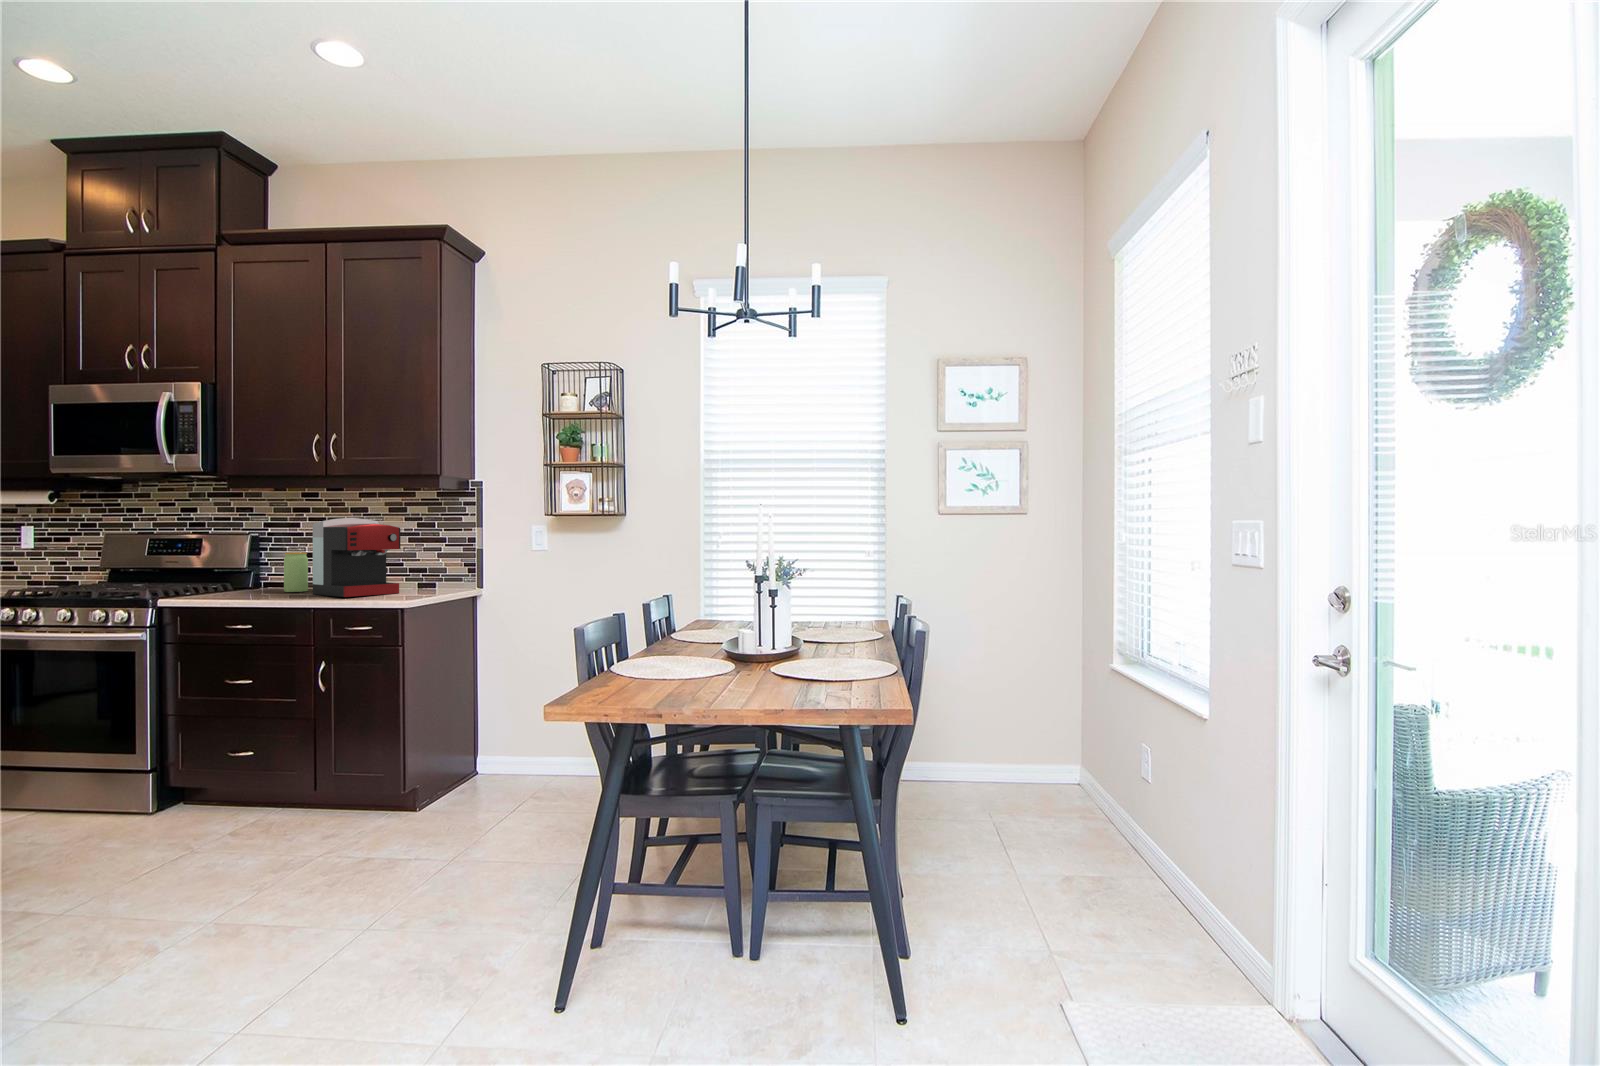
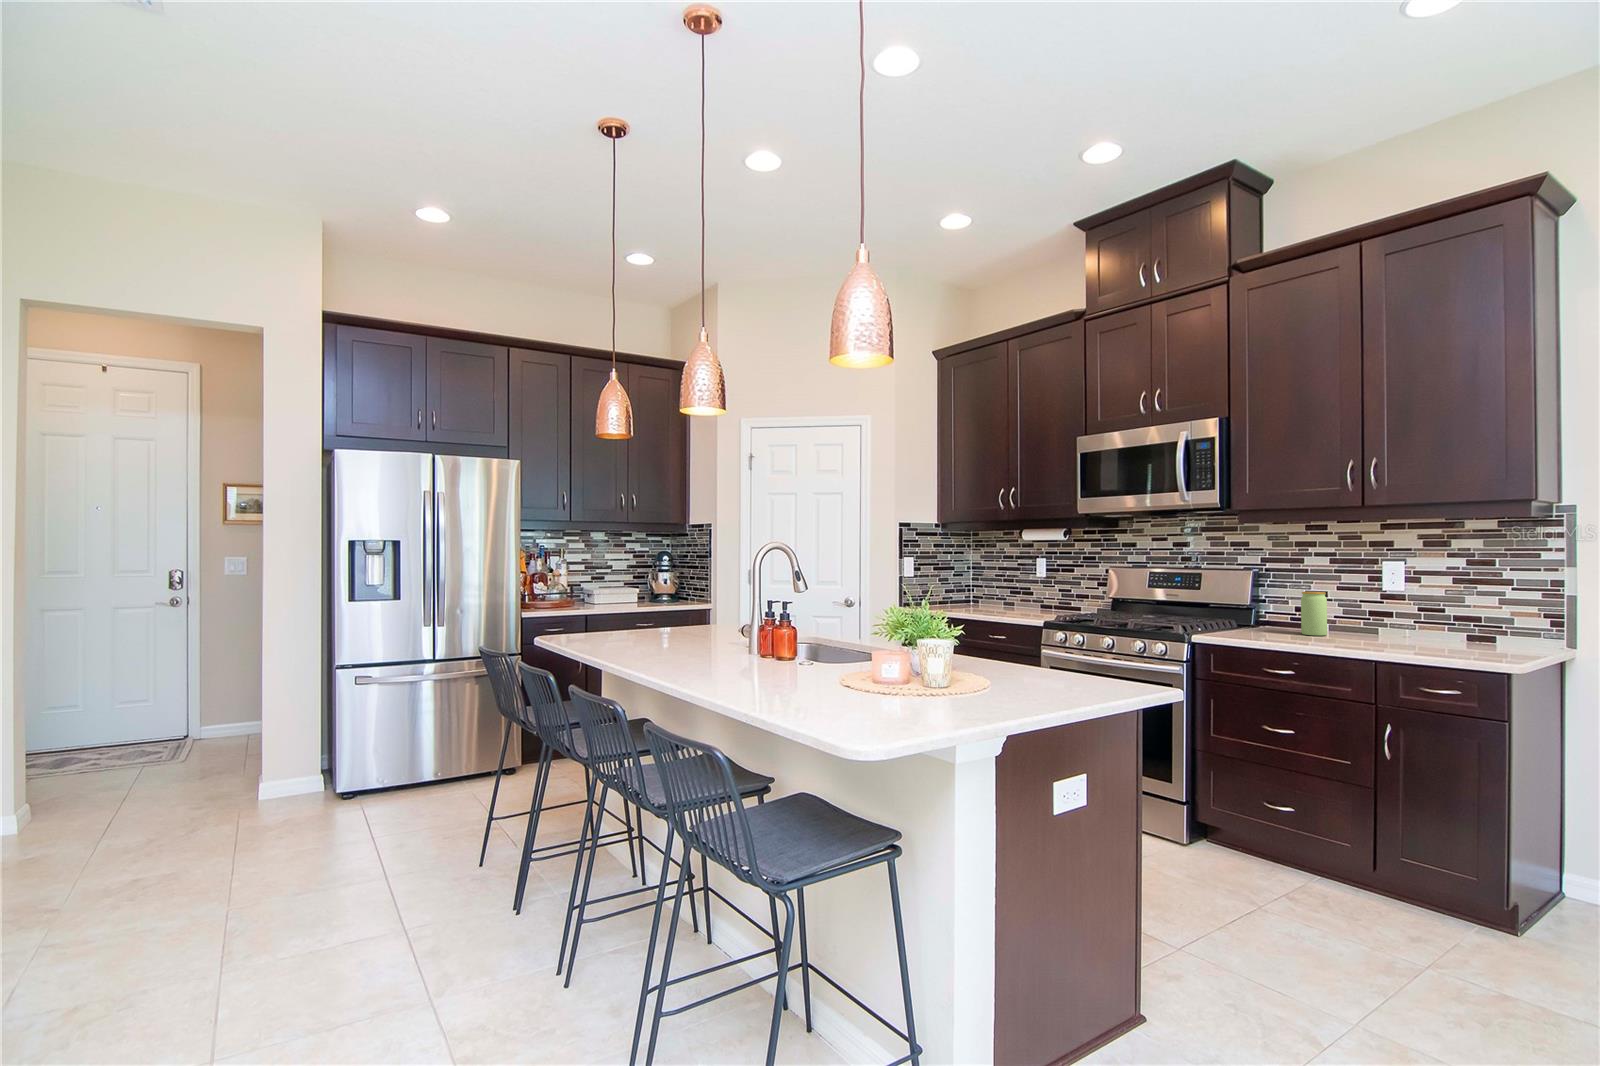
coffee maker: present [313,518,401,597] -> none [1341,555,1457,649]

